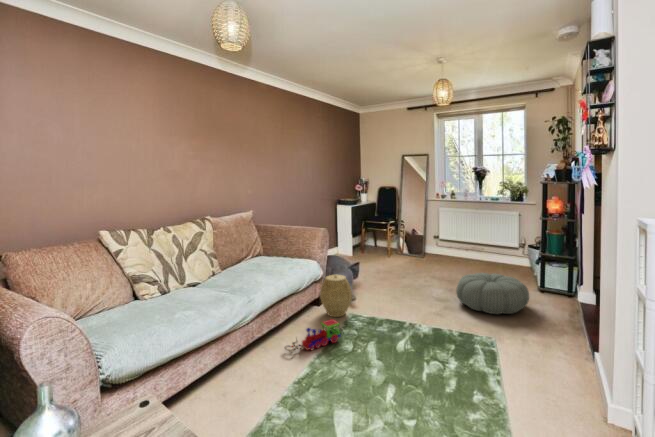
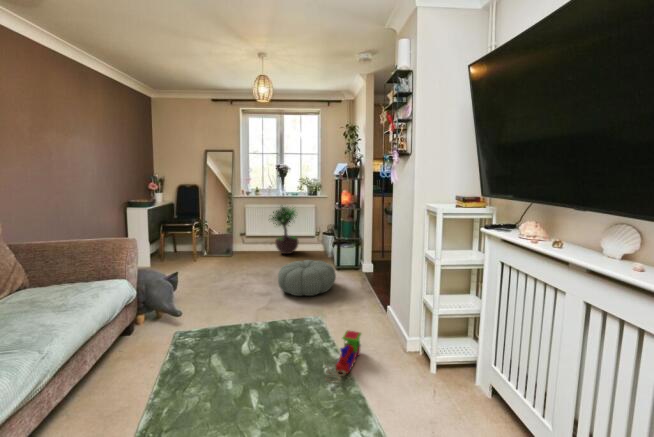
potted tree: none [463,205,502,265] -> present [271,207,299,254]
woven basket: present [320,275,352,317] -> none [135,290,177,341]
toy train: present [285,319,341,351] -> present [325,331,361,383]

